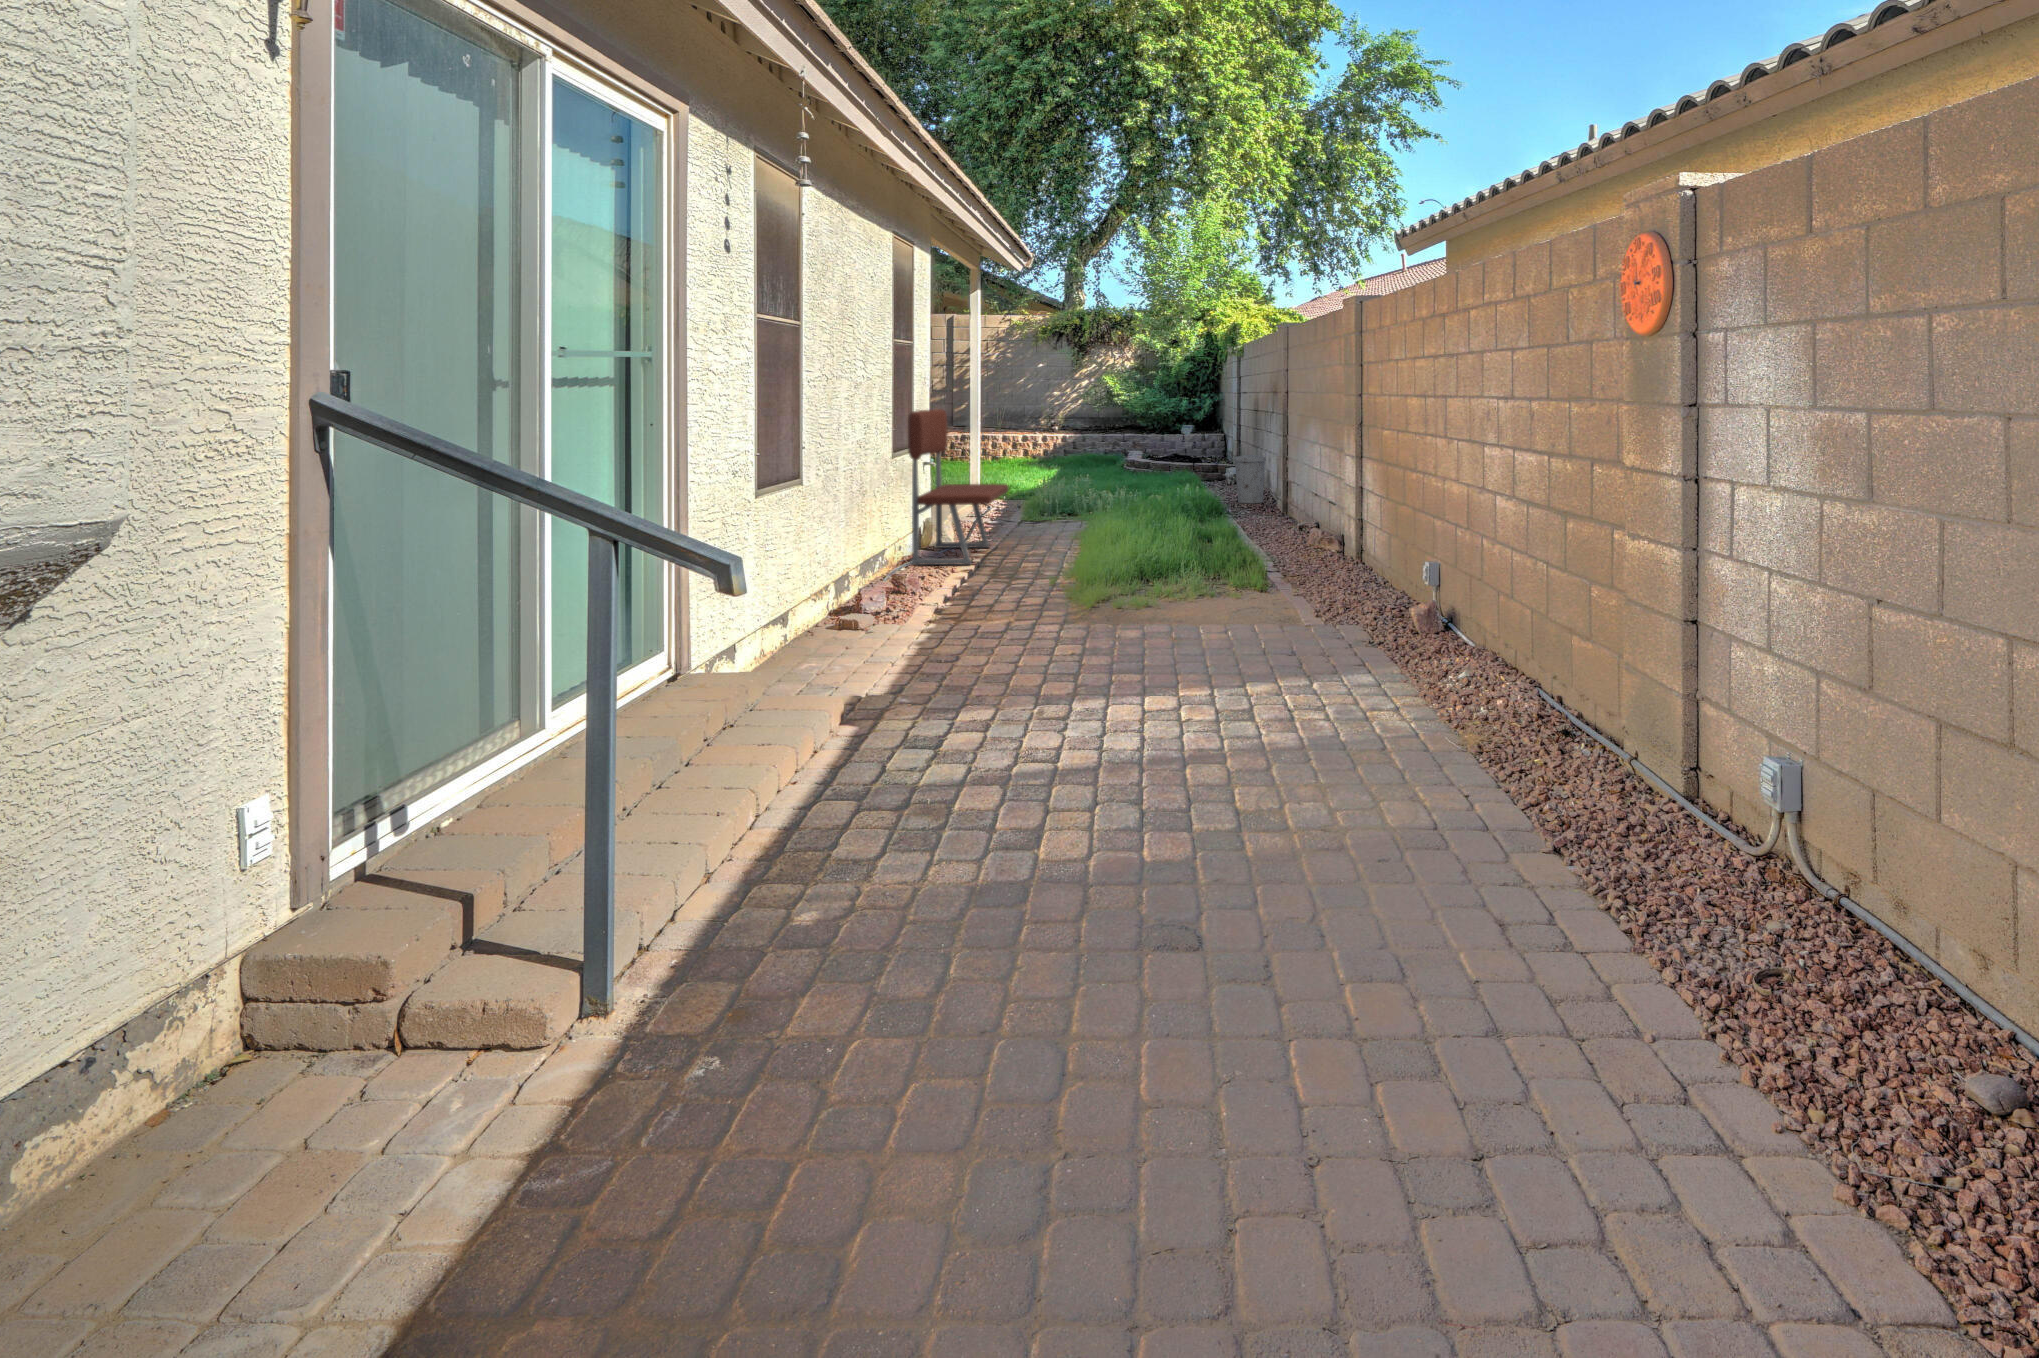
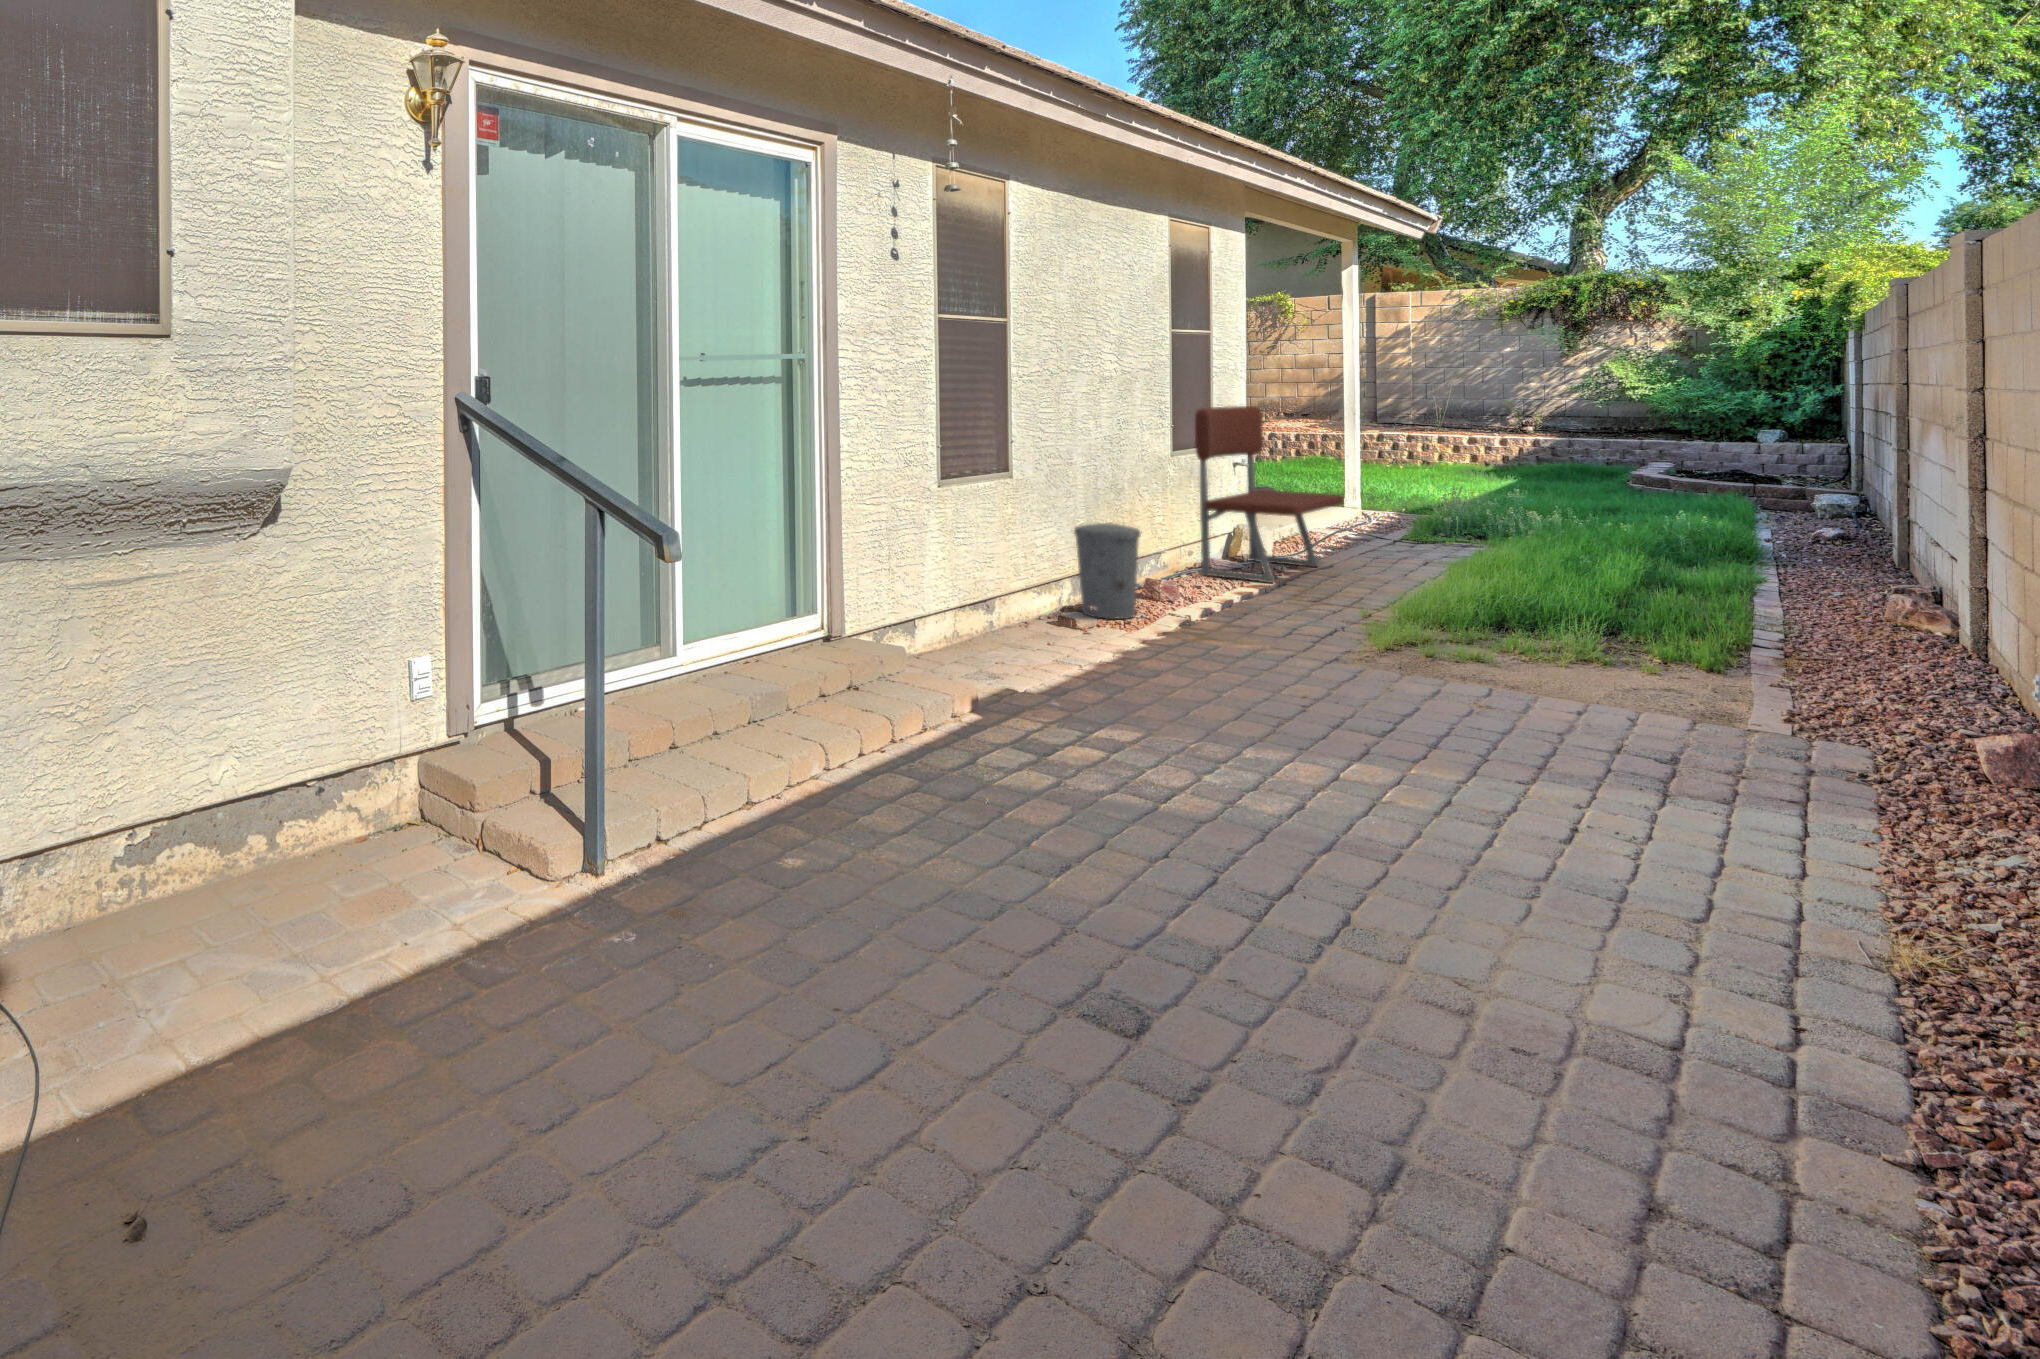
trash can: present [1234,455,1266,503] -> present [1074,523,1141,619]

